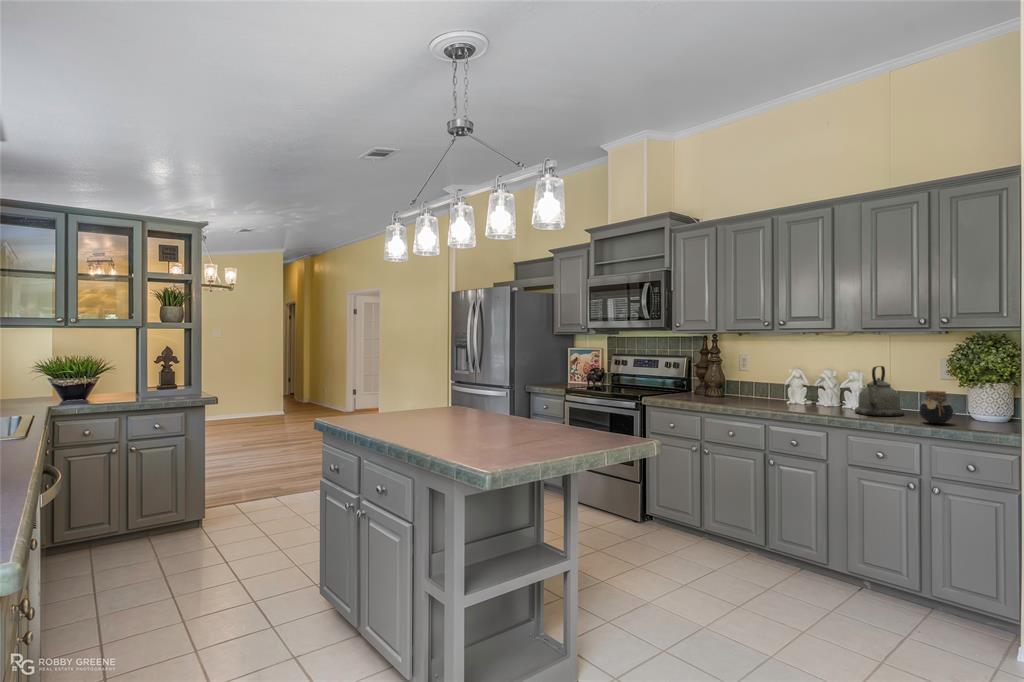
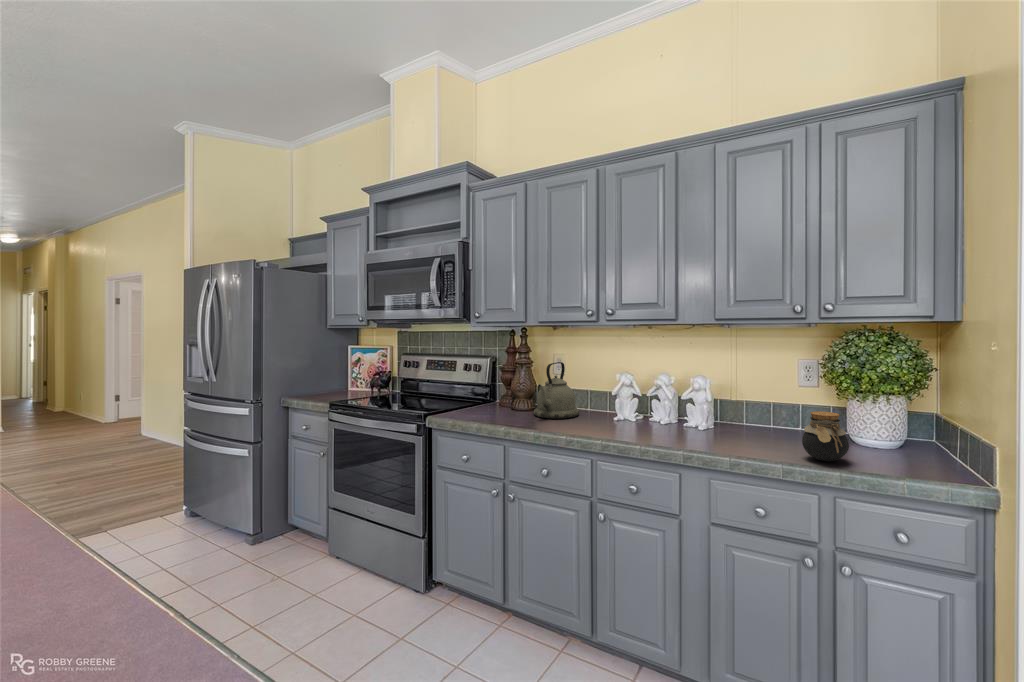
kettle: present [855,366,904,416] -> present [534,362,579,418]

